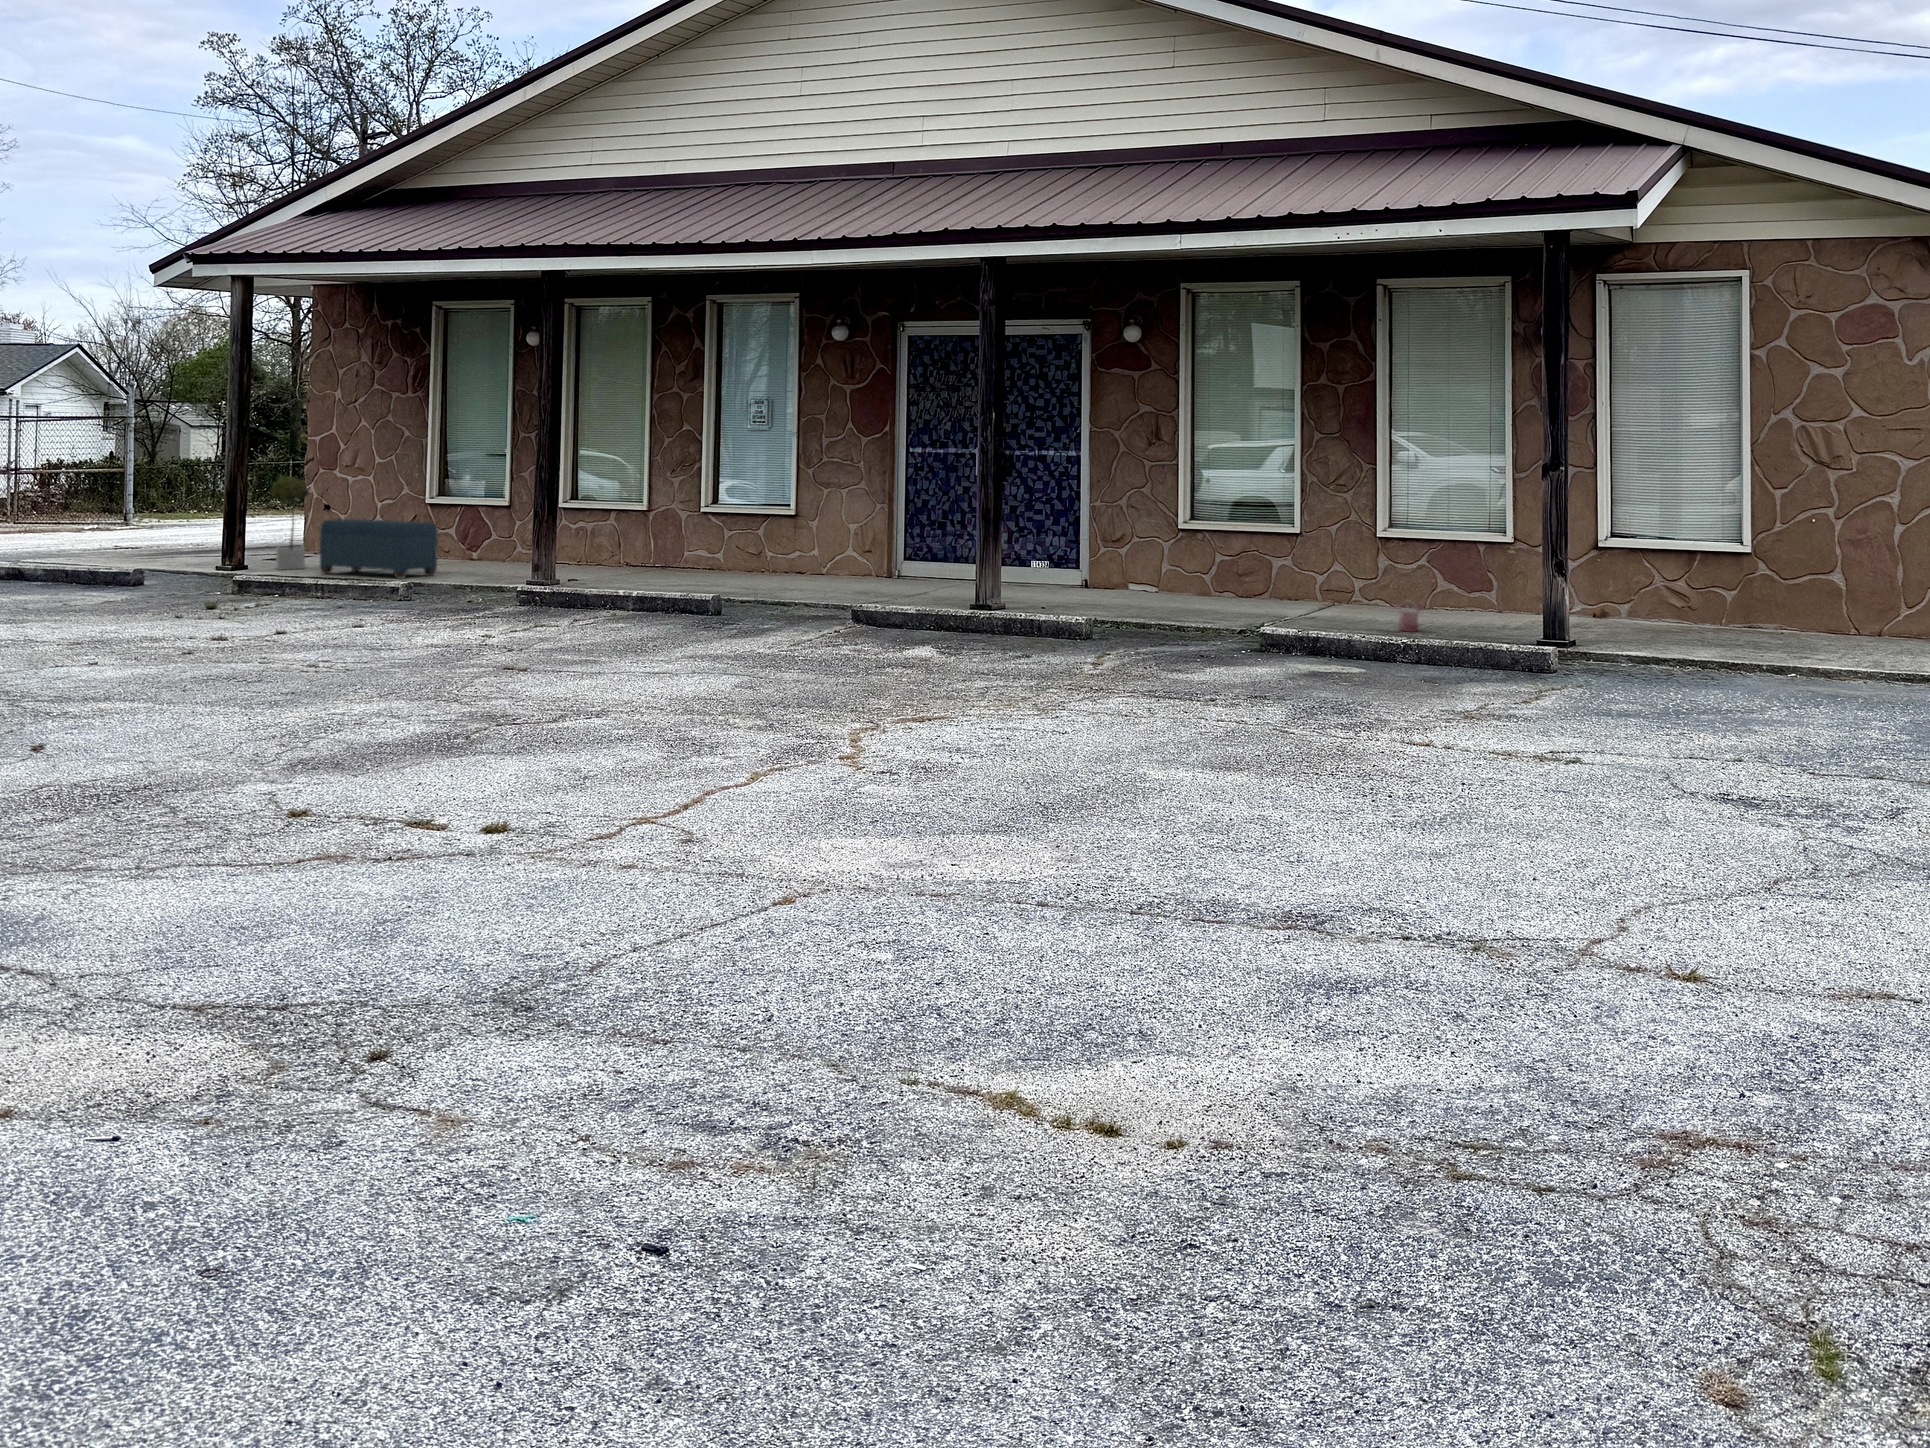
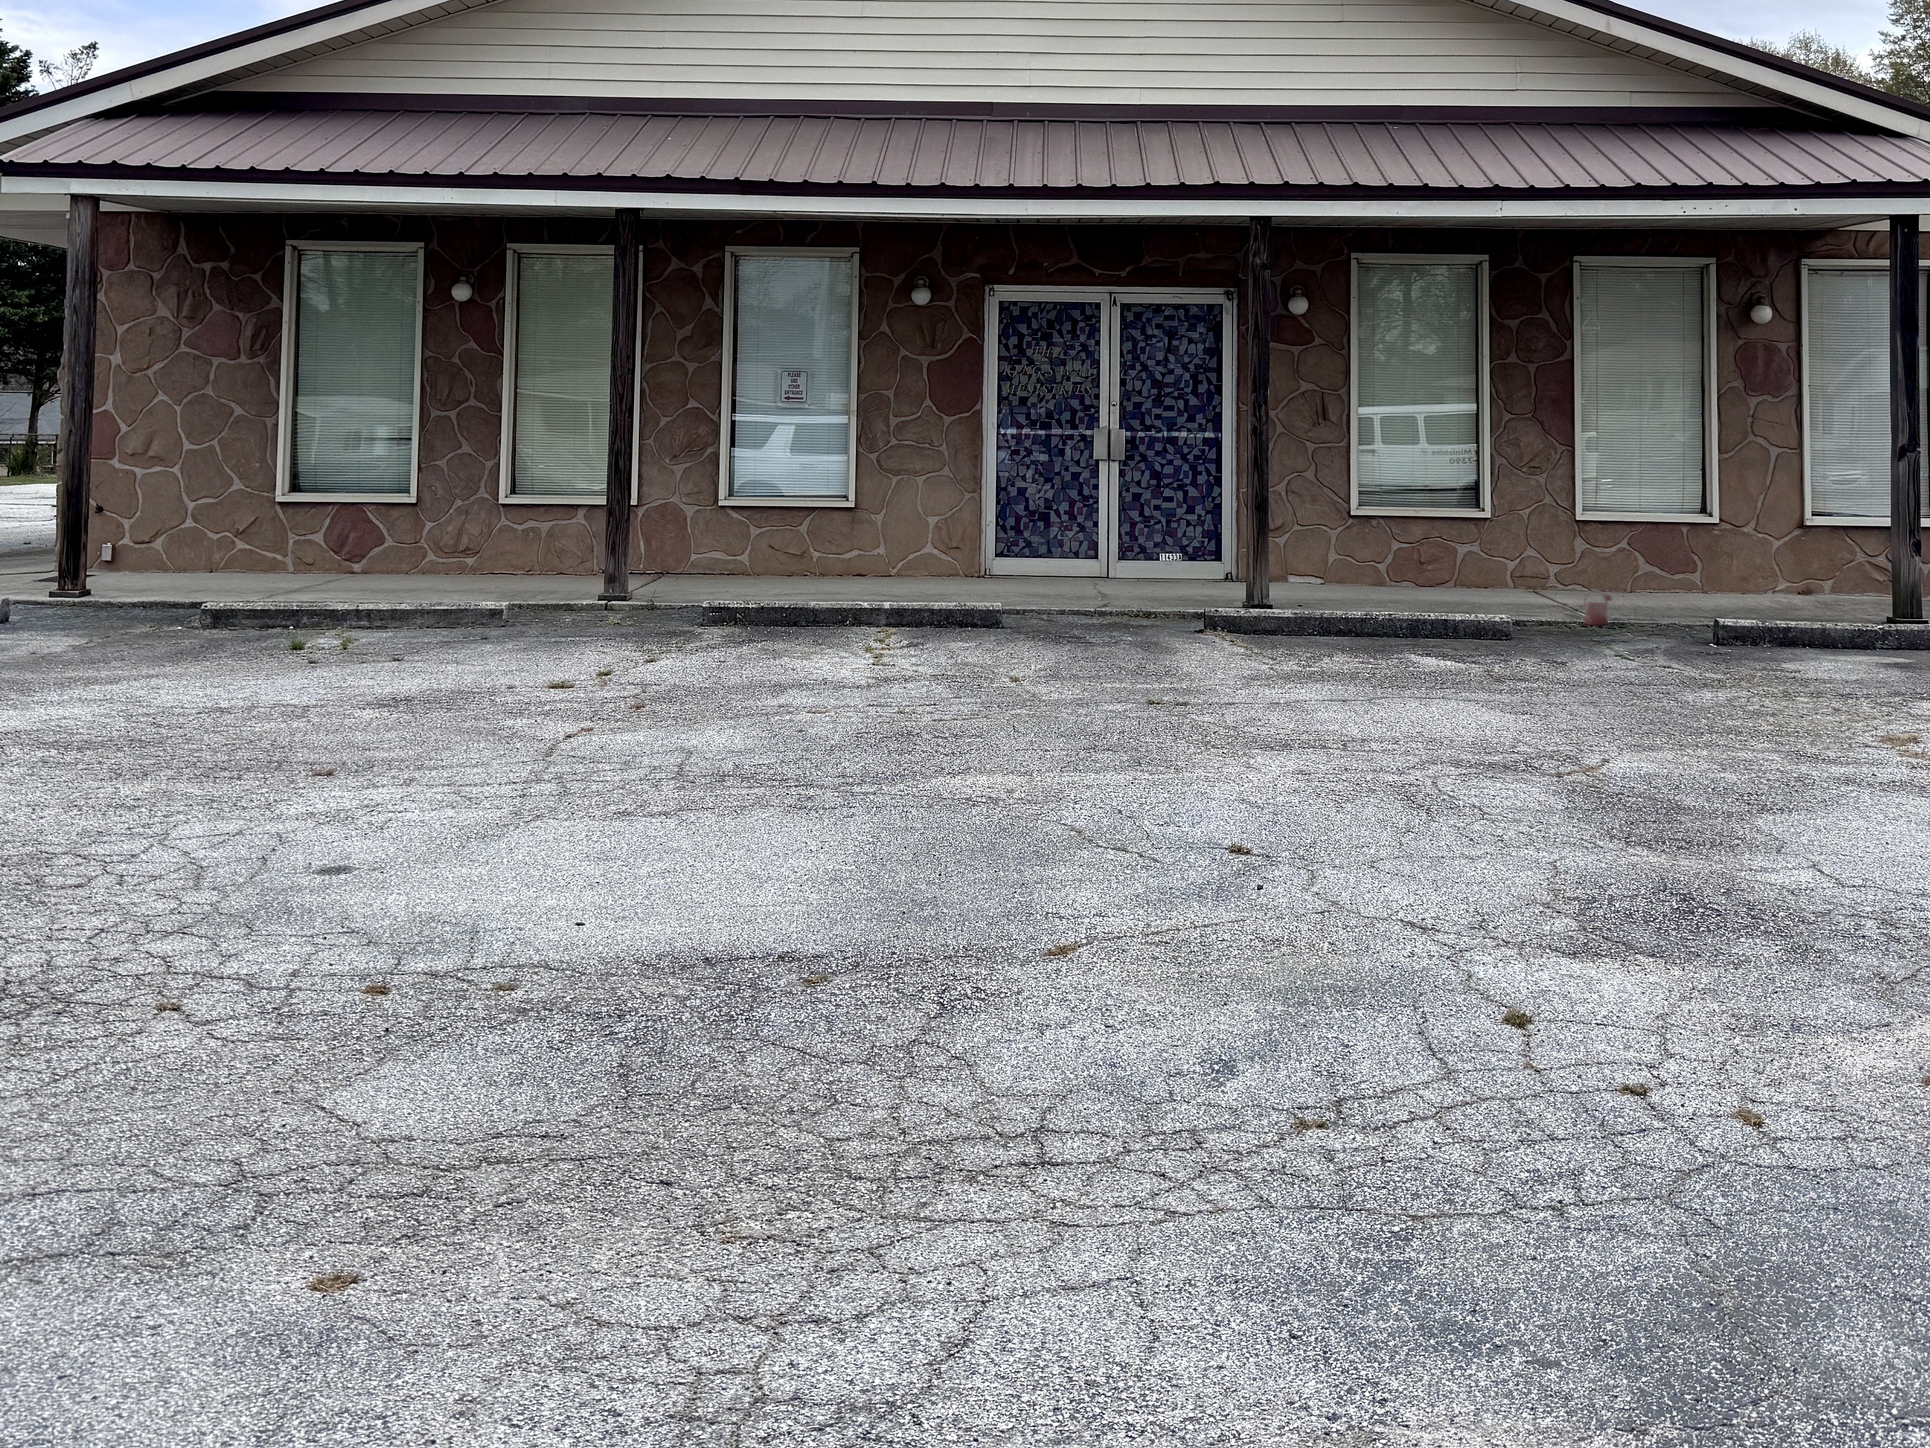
potted tree: present [271,475,309,570] -> none [328,480,373,585]
bench: present [320,519,438,579] -> none [383,527,511,591]

